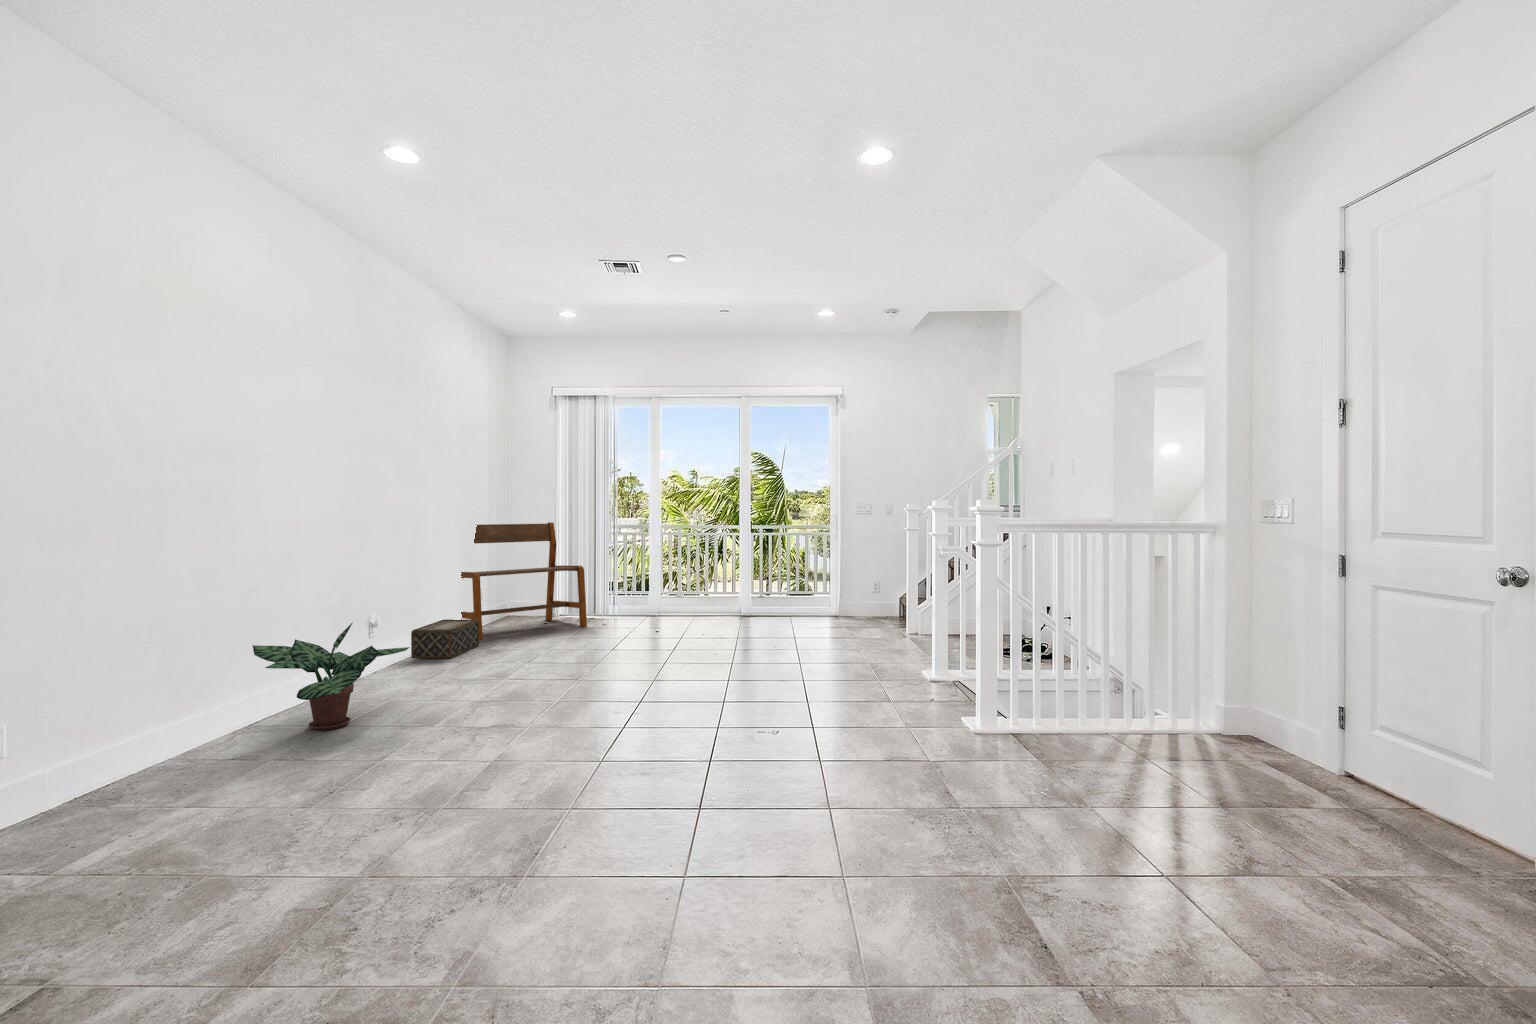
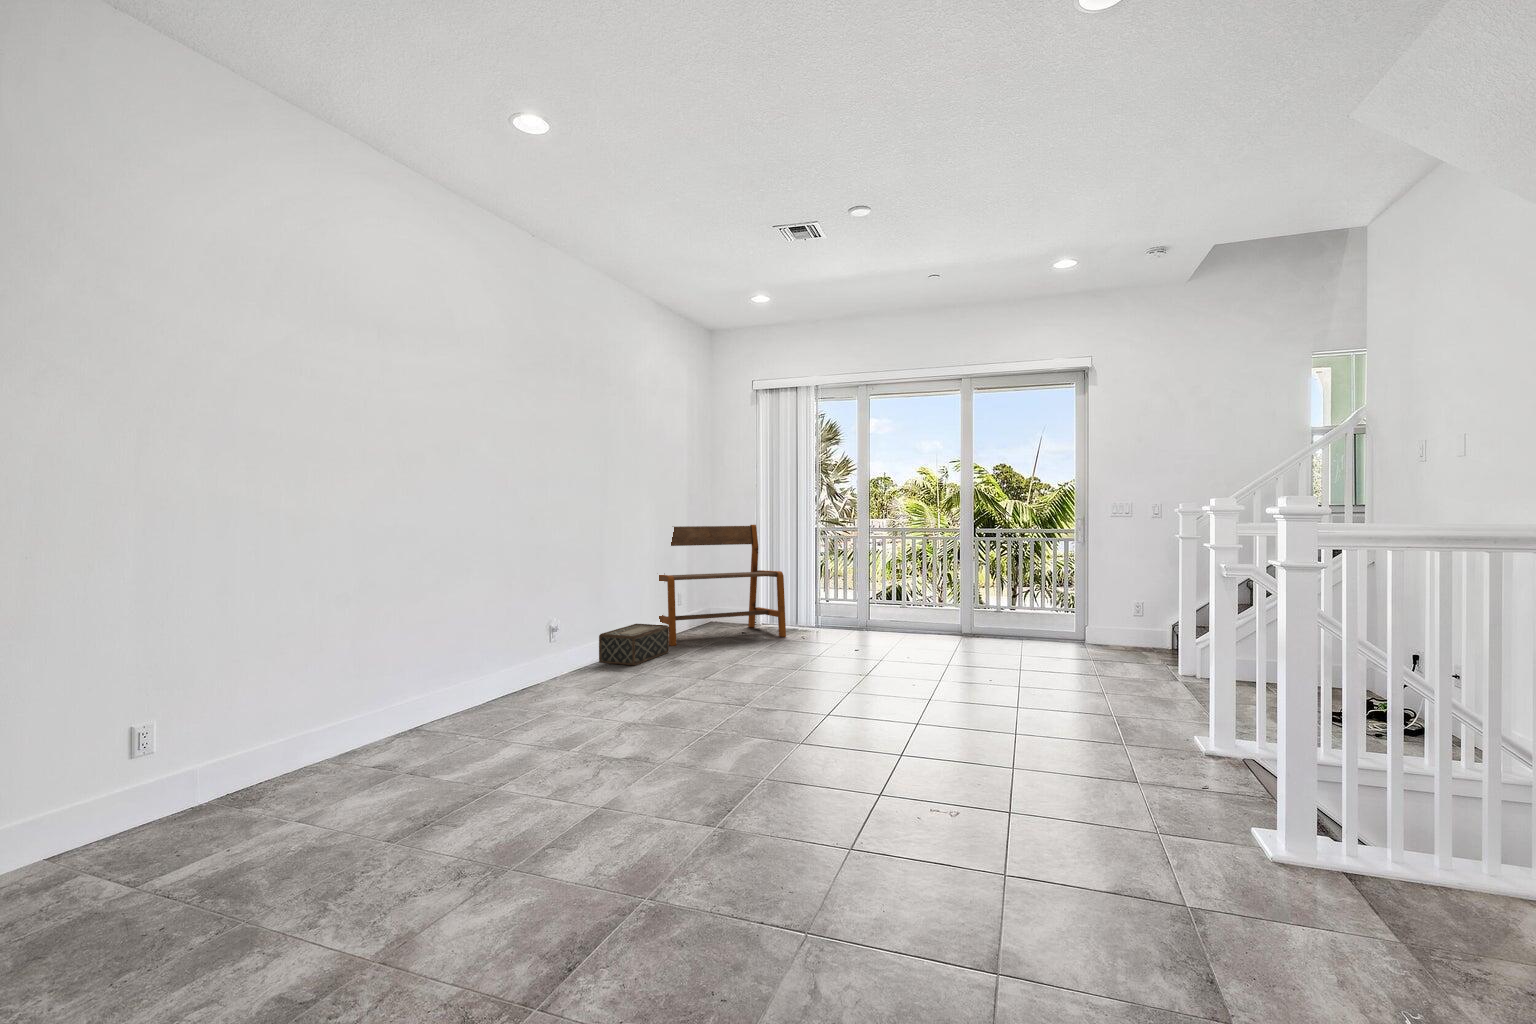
potted plant: present [253,623,410,730] -> none [407,629,562,741]

